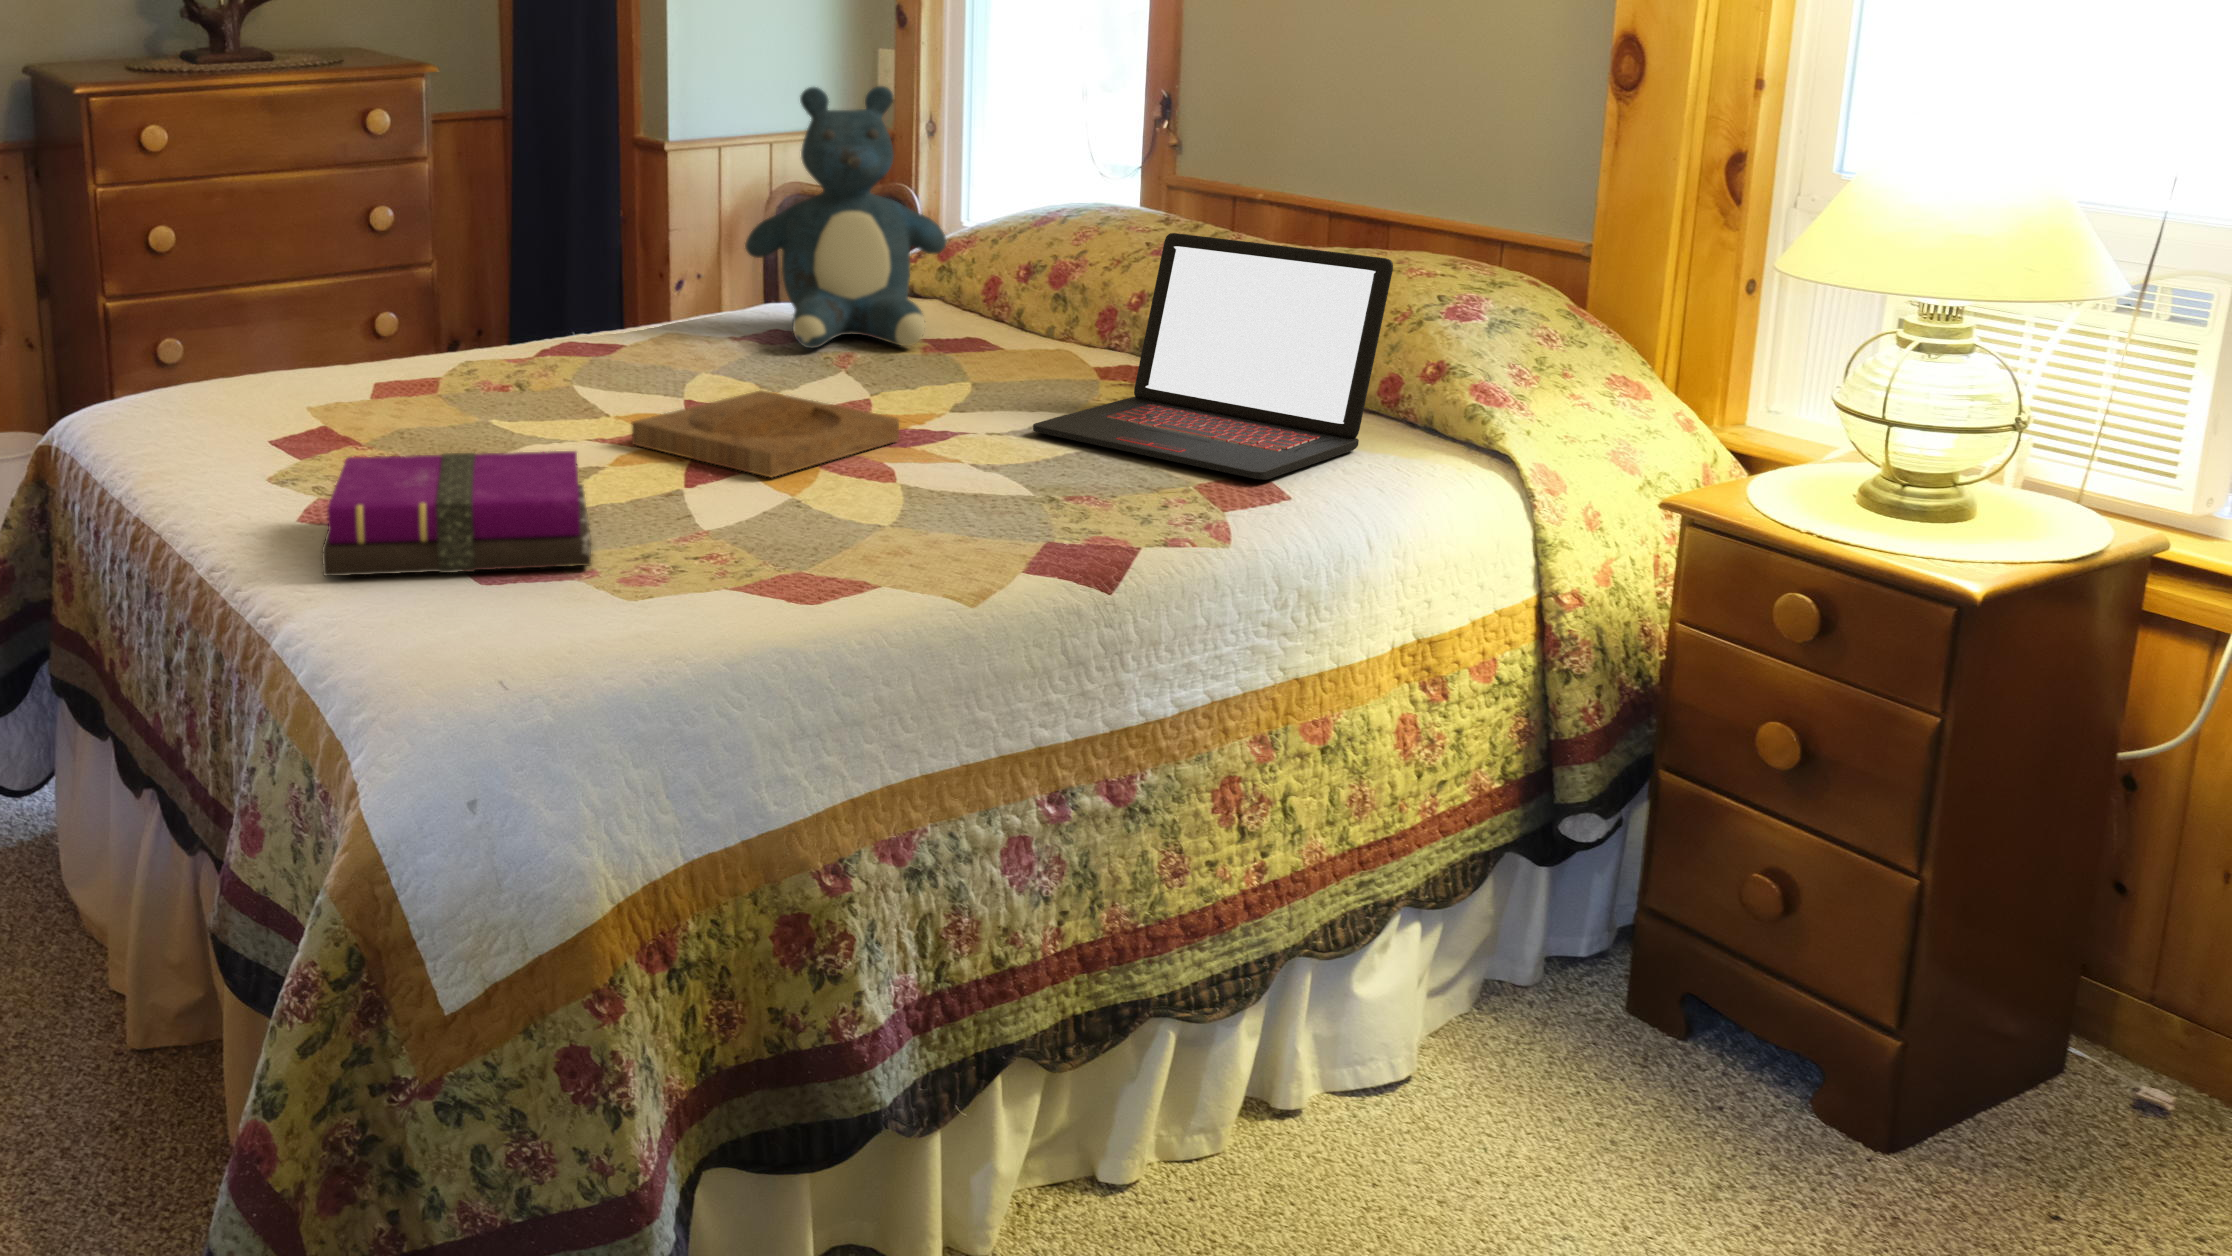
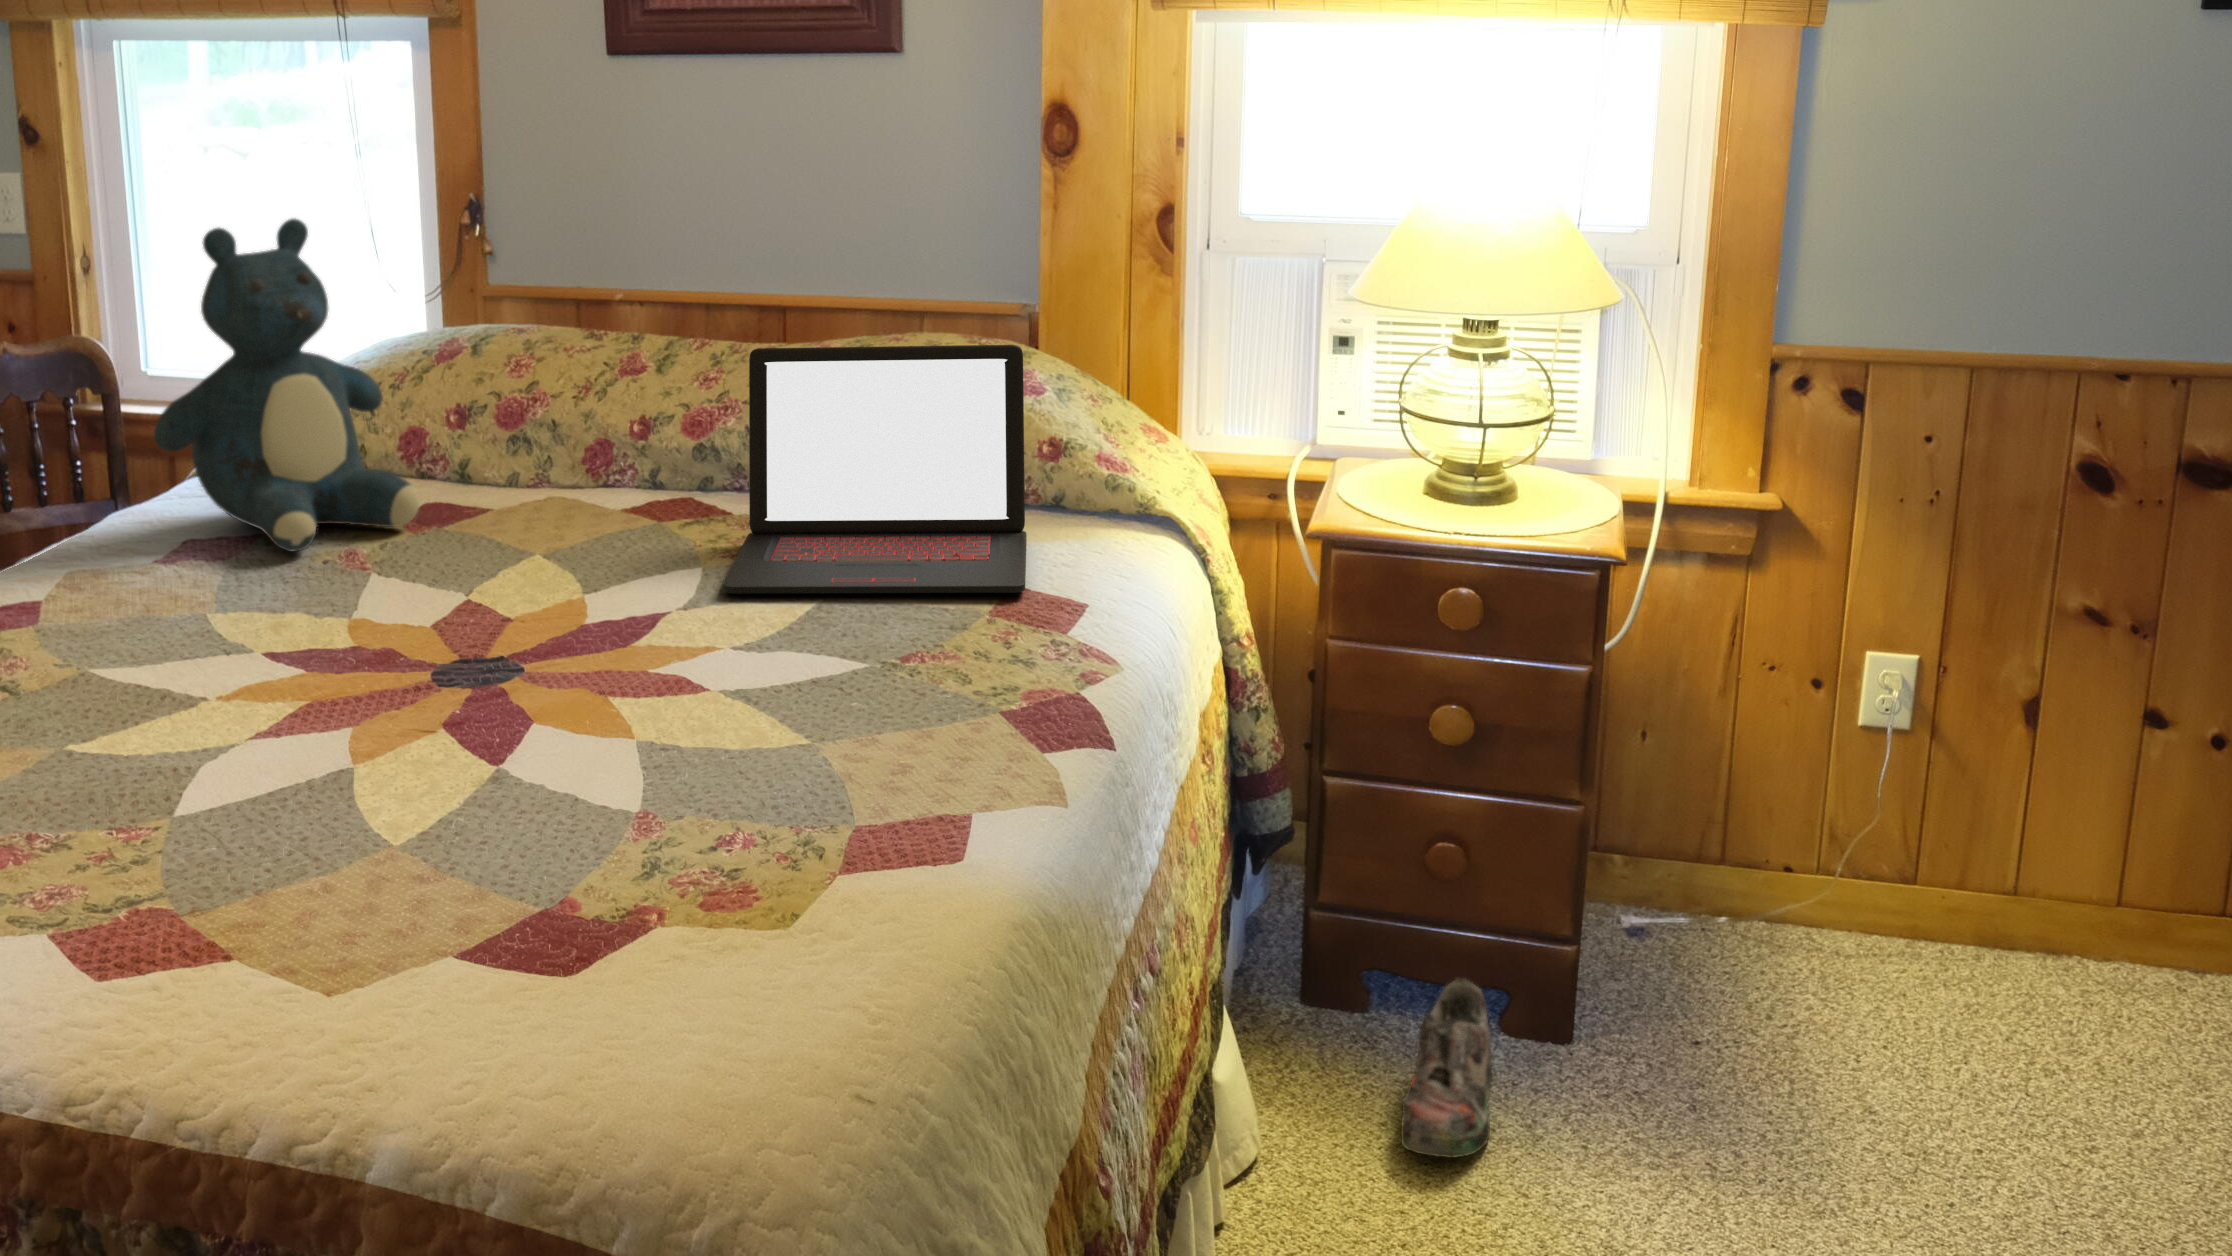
tray: present [632,390,899,477] -> none [322,611,612,722]
notebook: present [322,451,591,576] -> none [144,746,612,1024]
shoe: none [1562,1016,1768,1177] -> present [1401,978,1492,1158]

